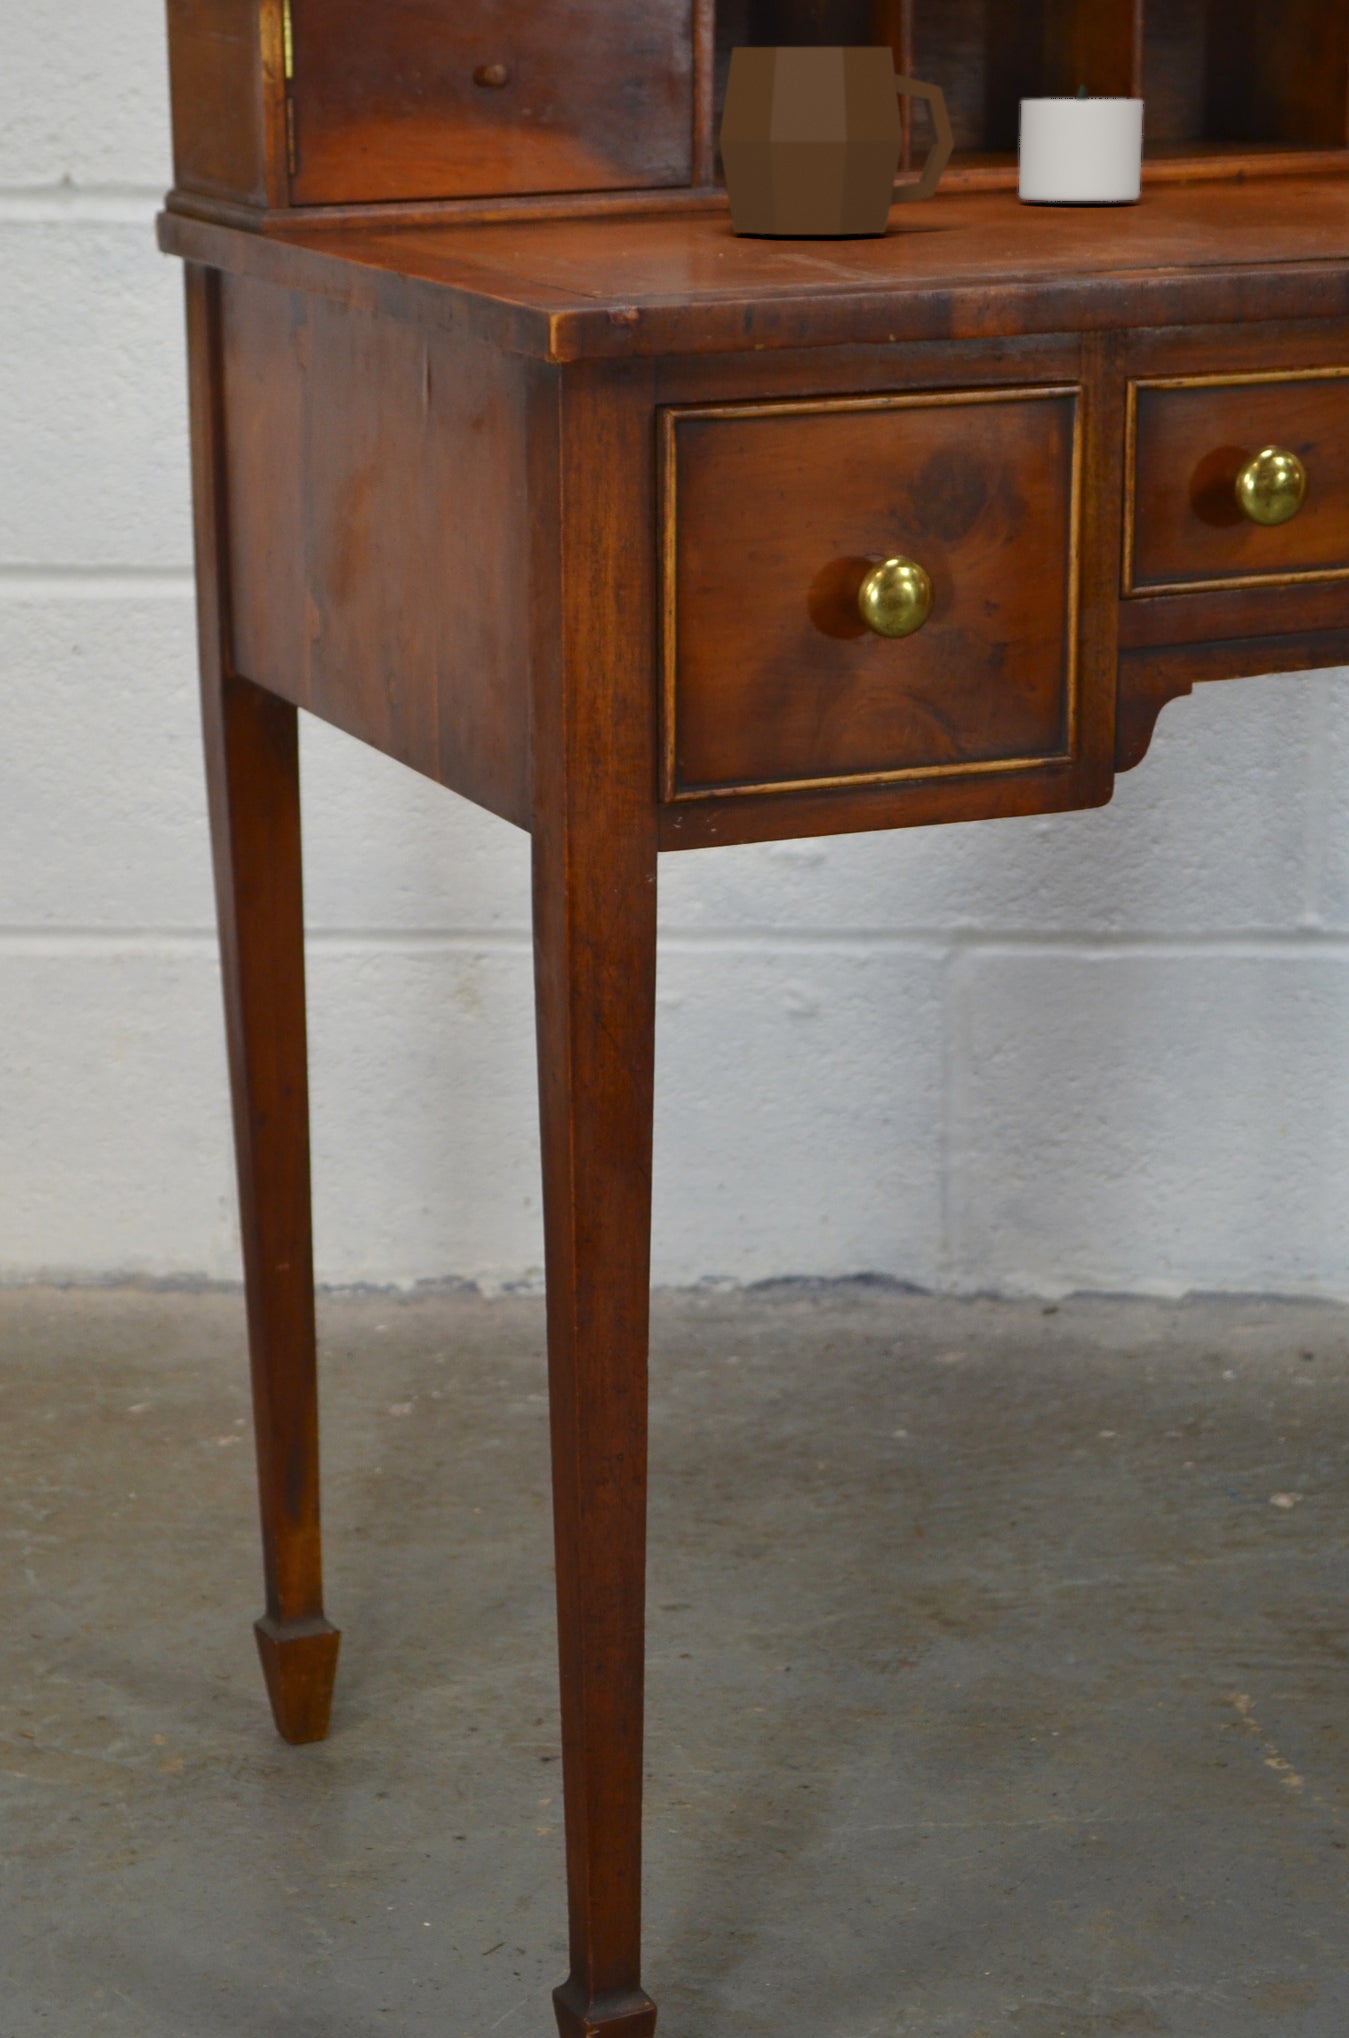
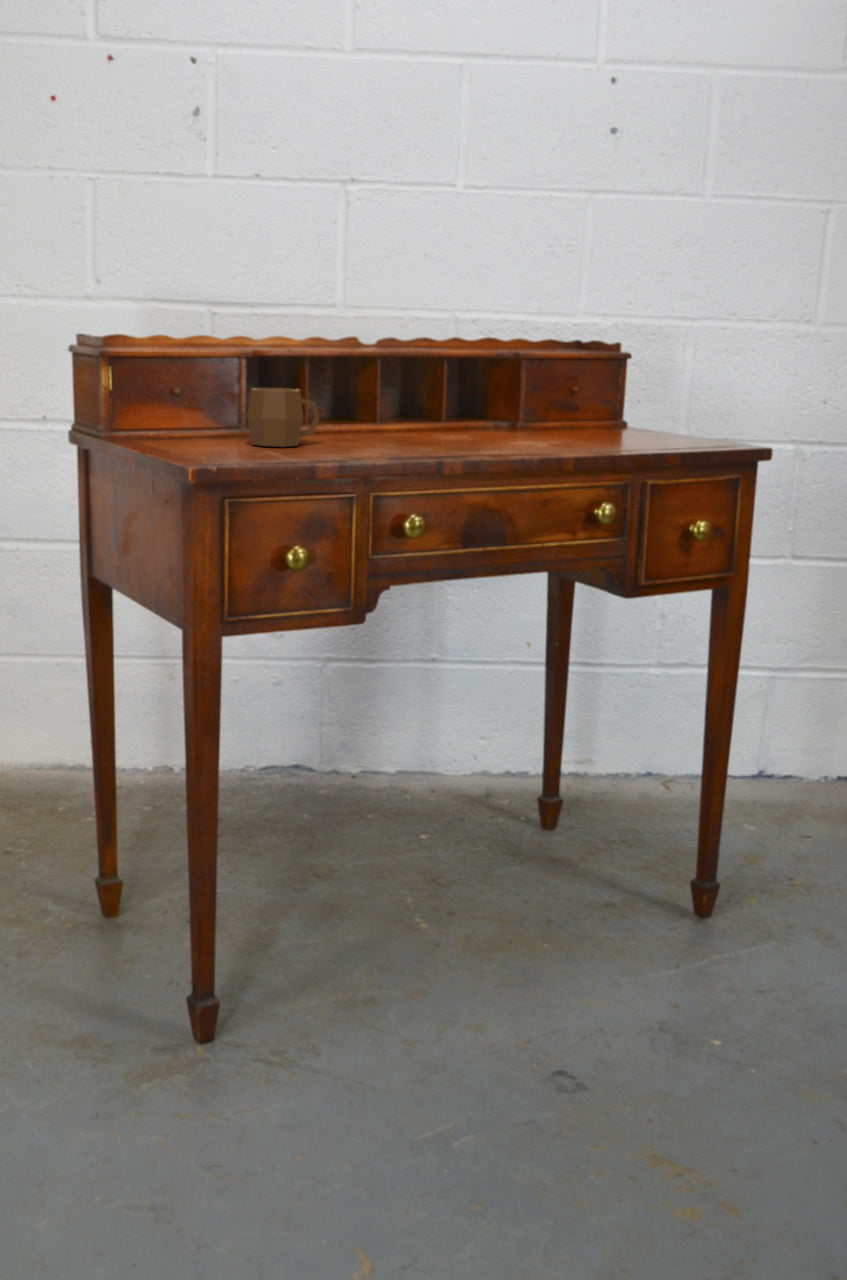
candle: present [1019,86,1143,201] -> none [343,395,391,431]

